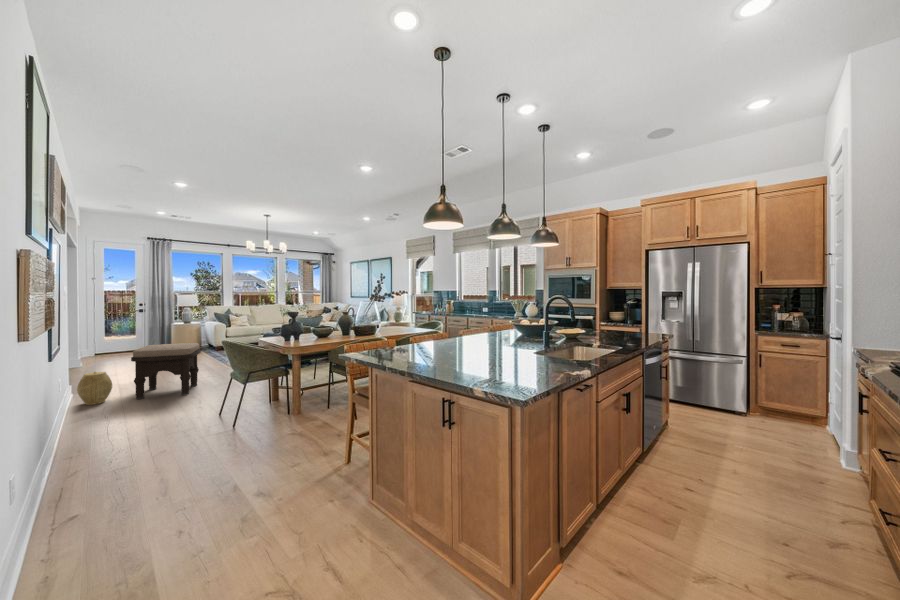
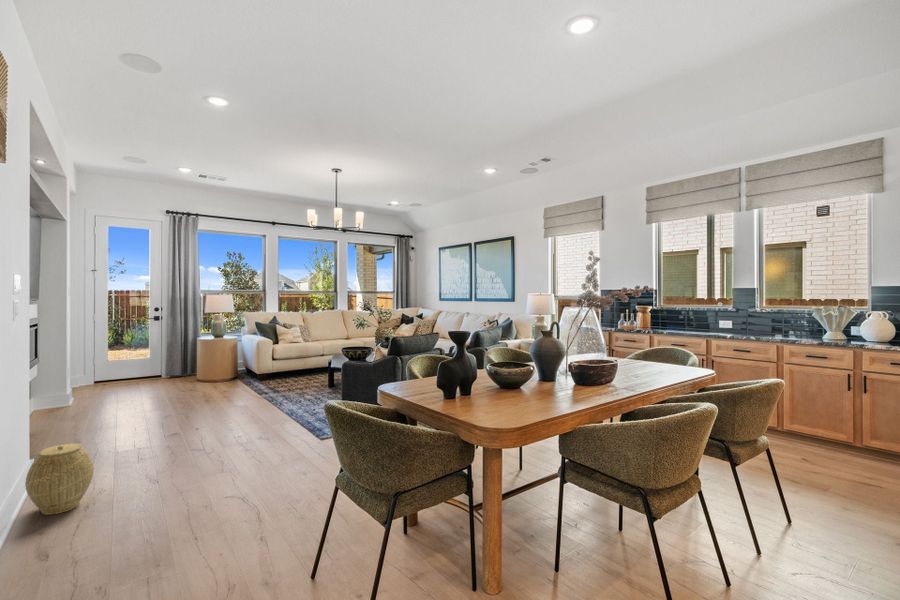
ottoman: present [131,343,201,399] -> none [128,382,251,500]

